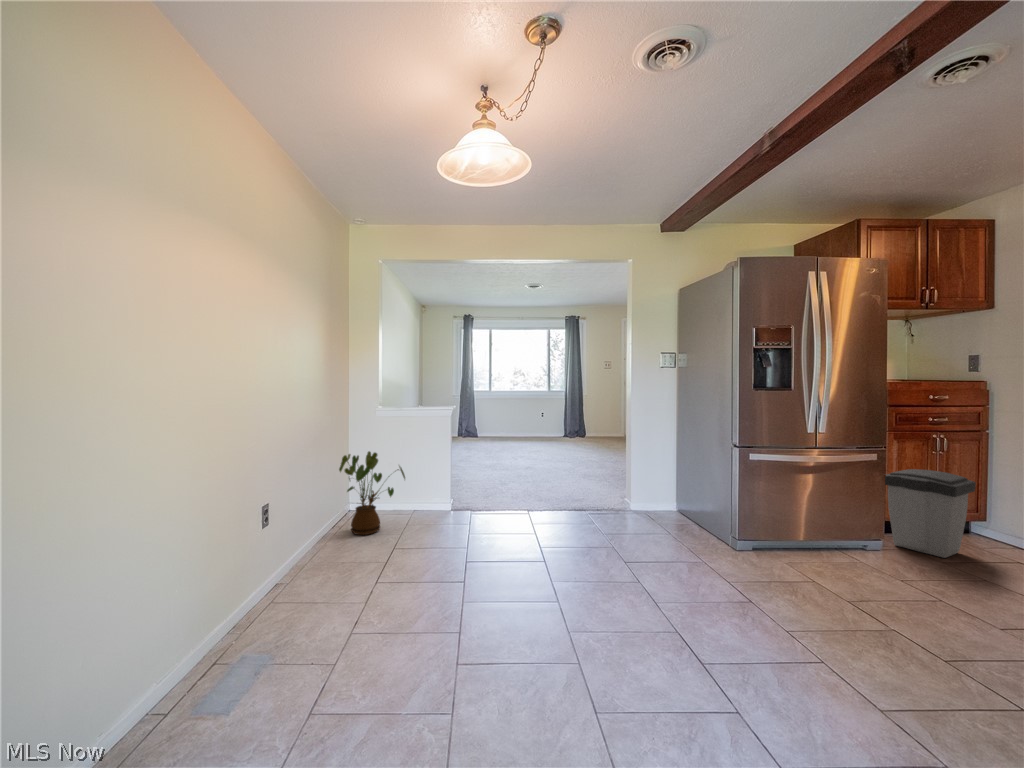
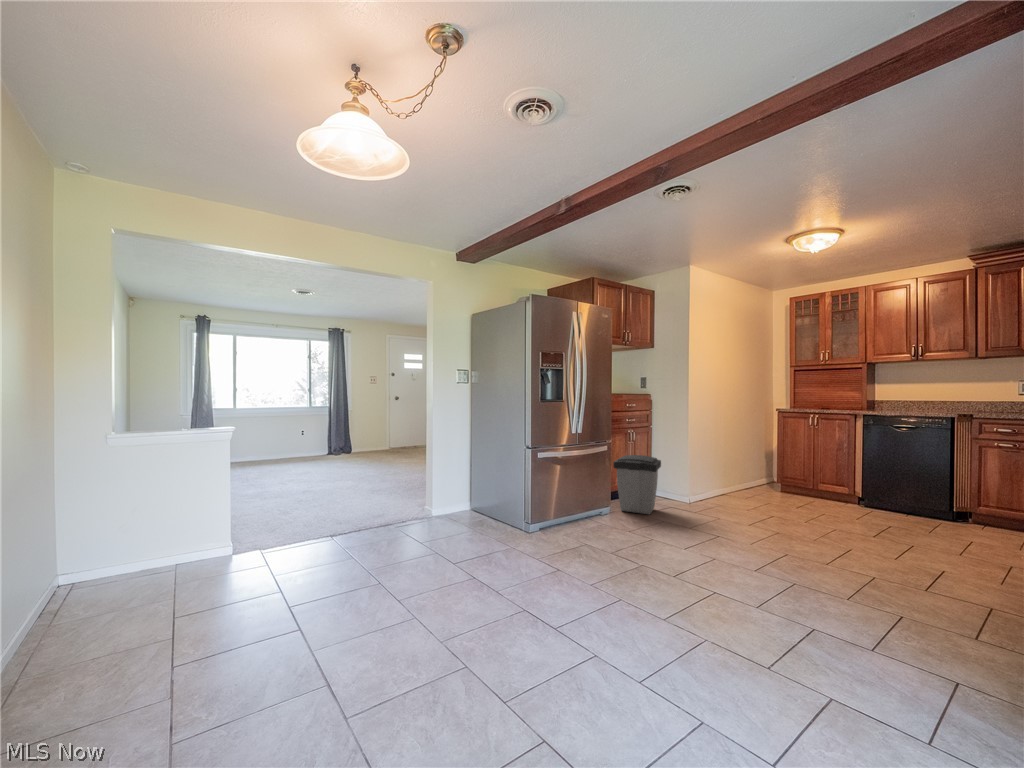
house plant: present [339,451,405,535] -> none [51,494,172,615]

